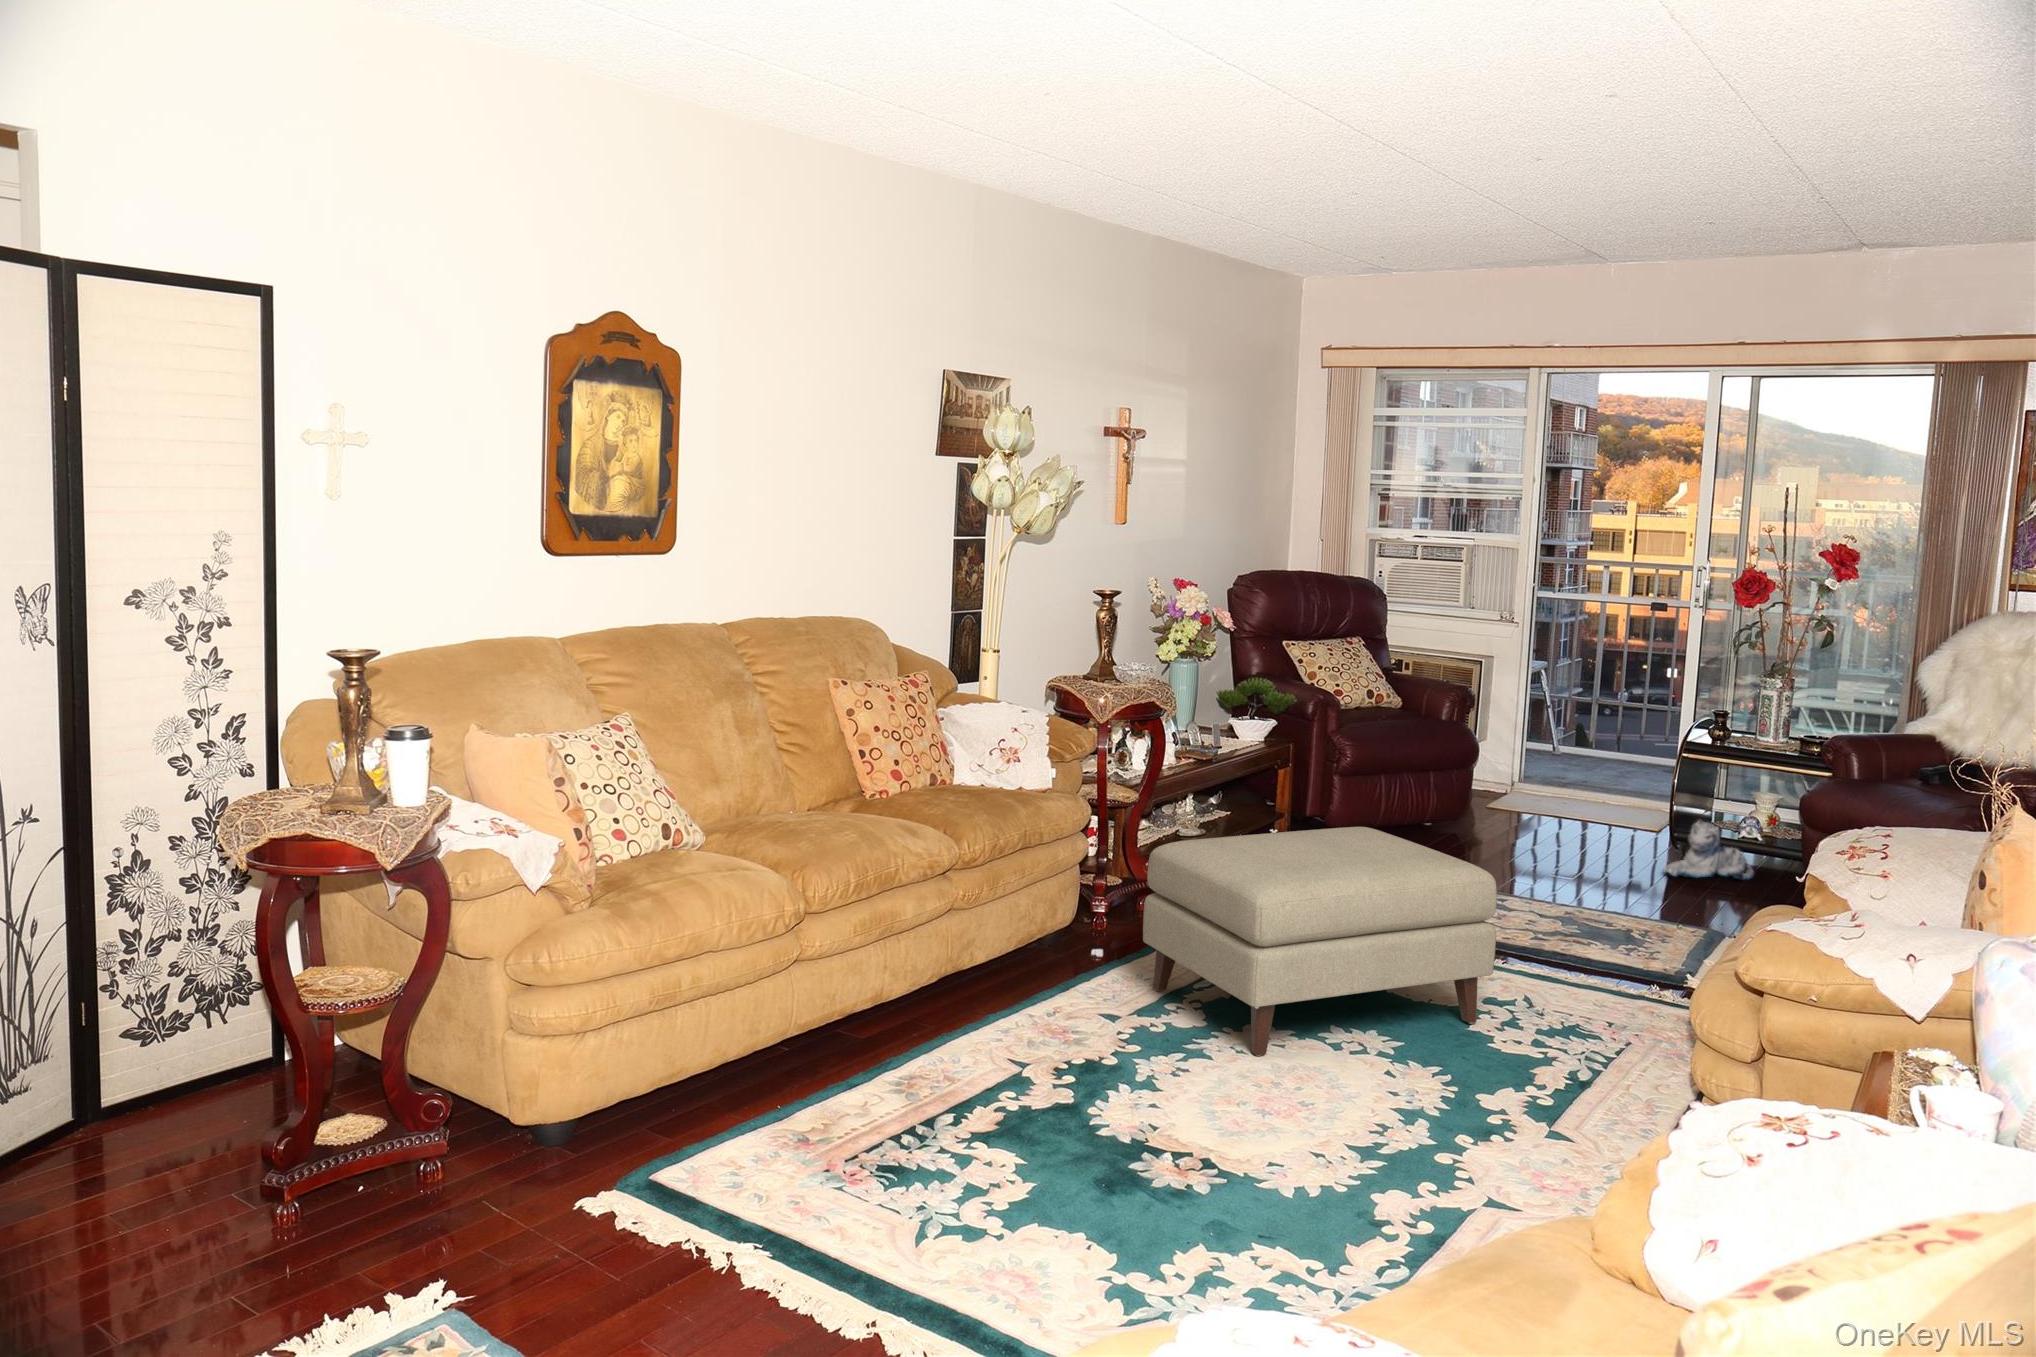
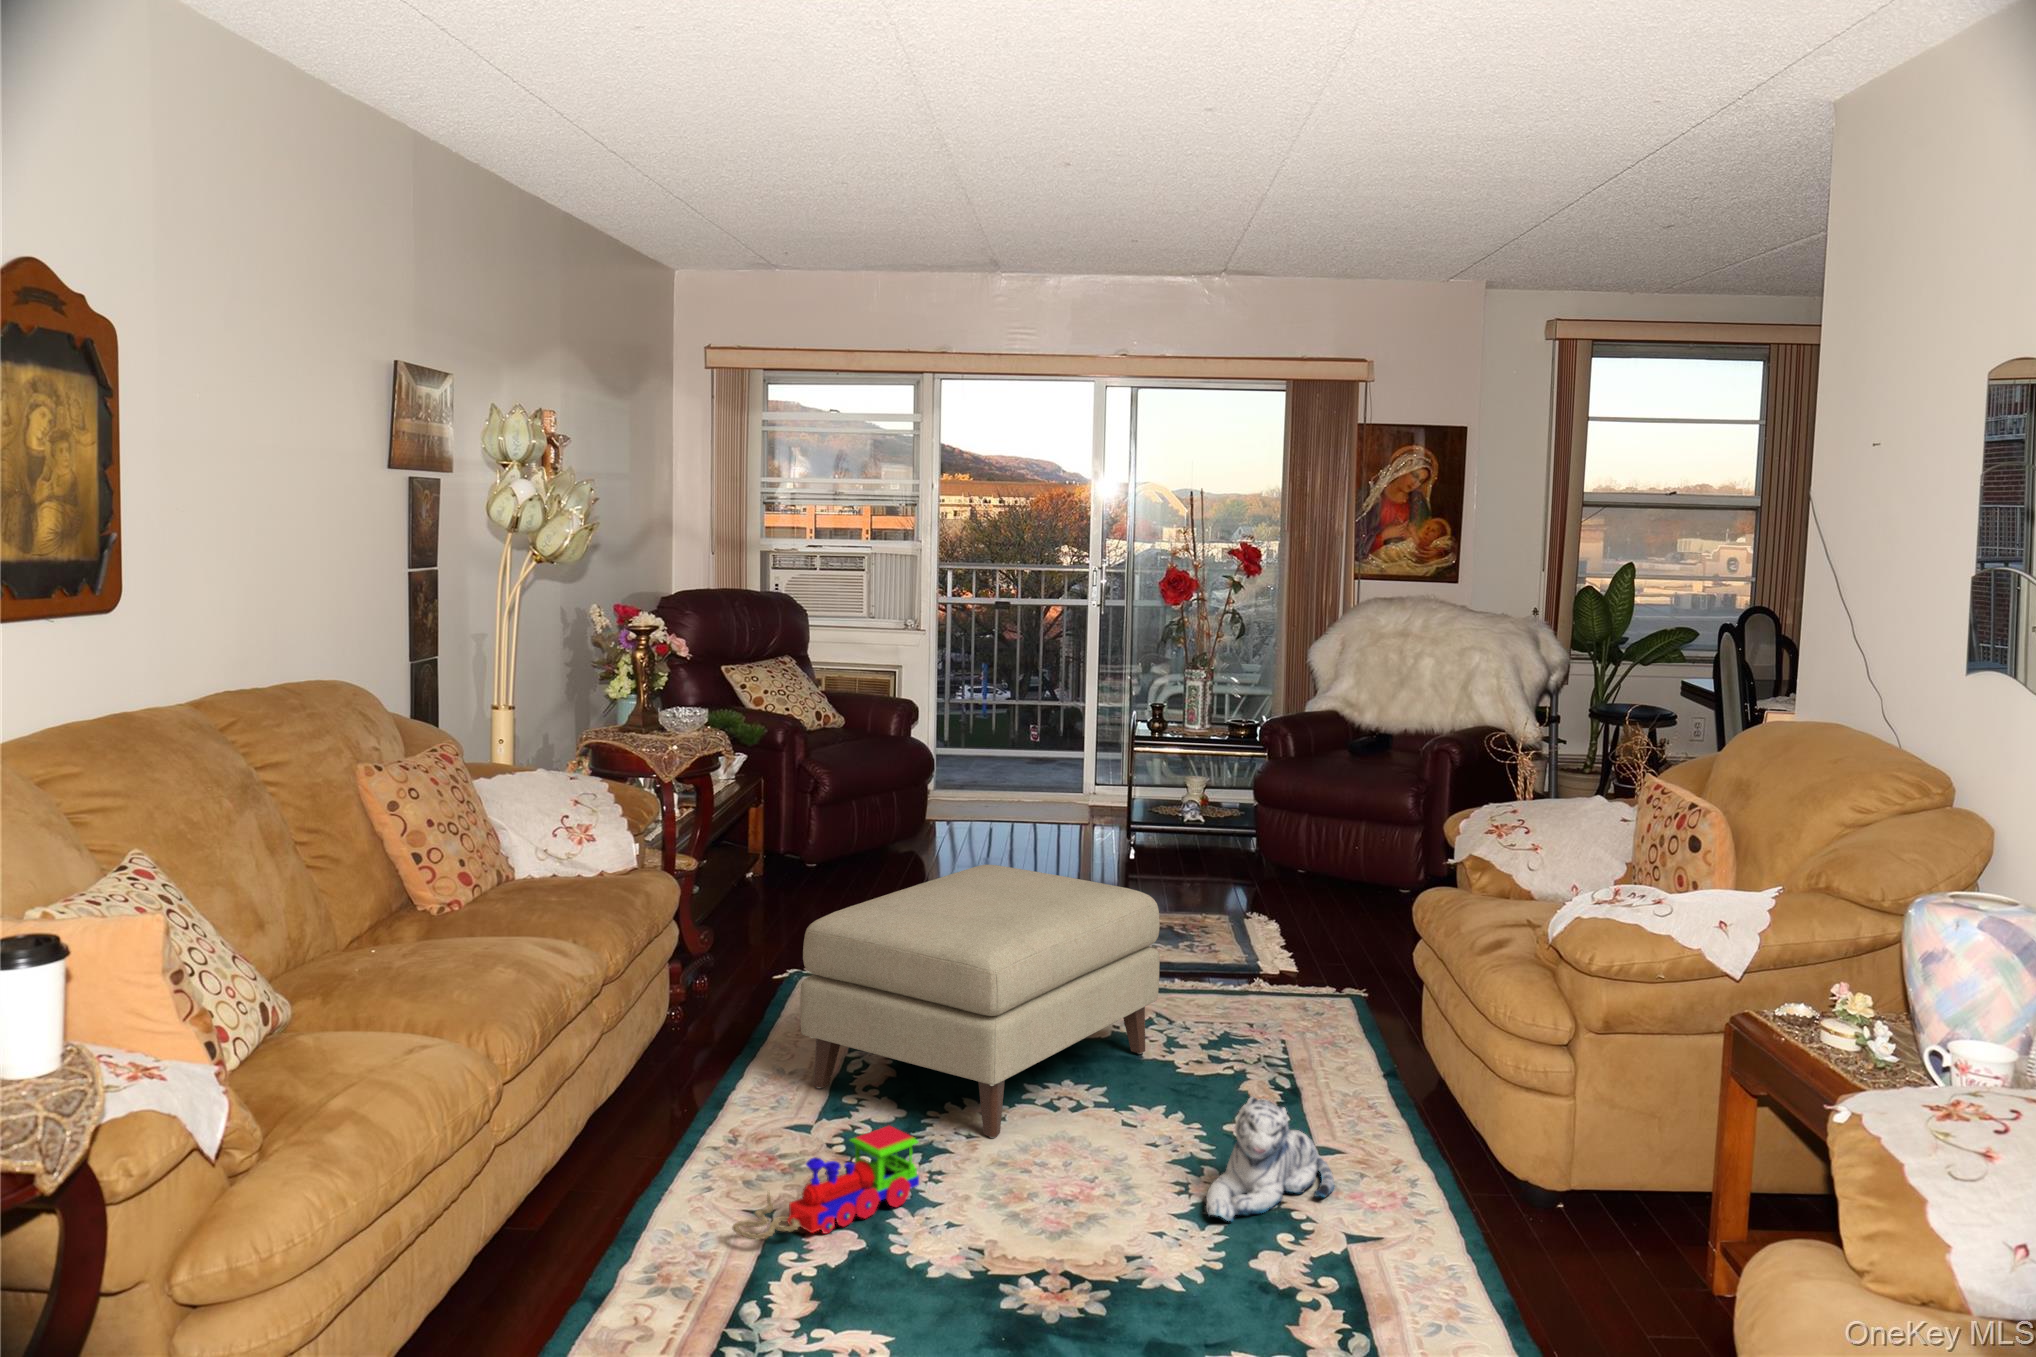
plush toy: present [1663,820,1754,880] -> present [1206,1097,1334,1221]
toy train: none [976,1016,1147,1088] -> present [732,1126,919,1240]

